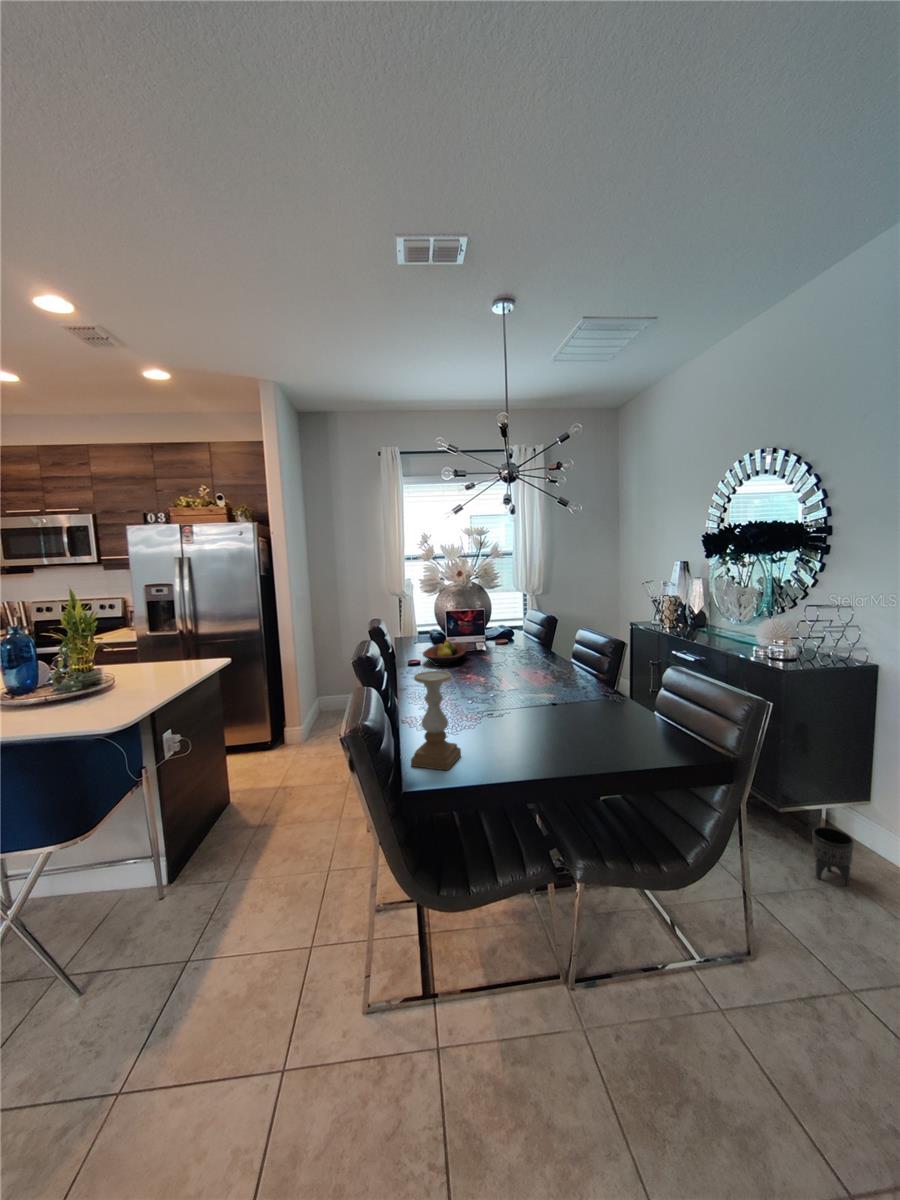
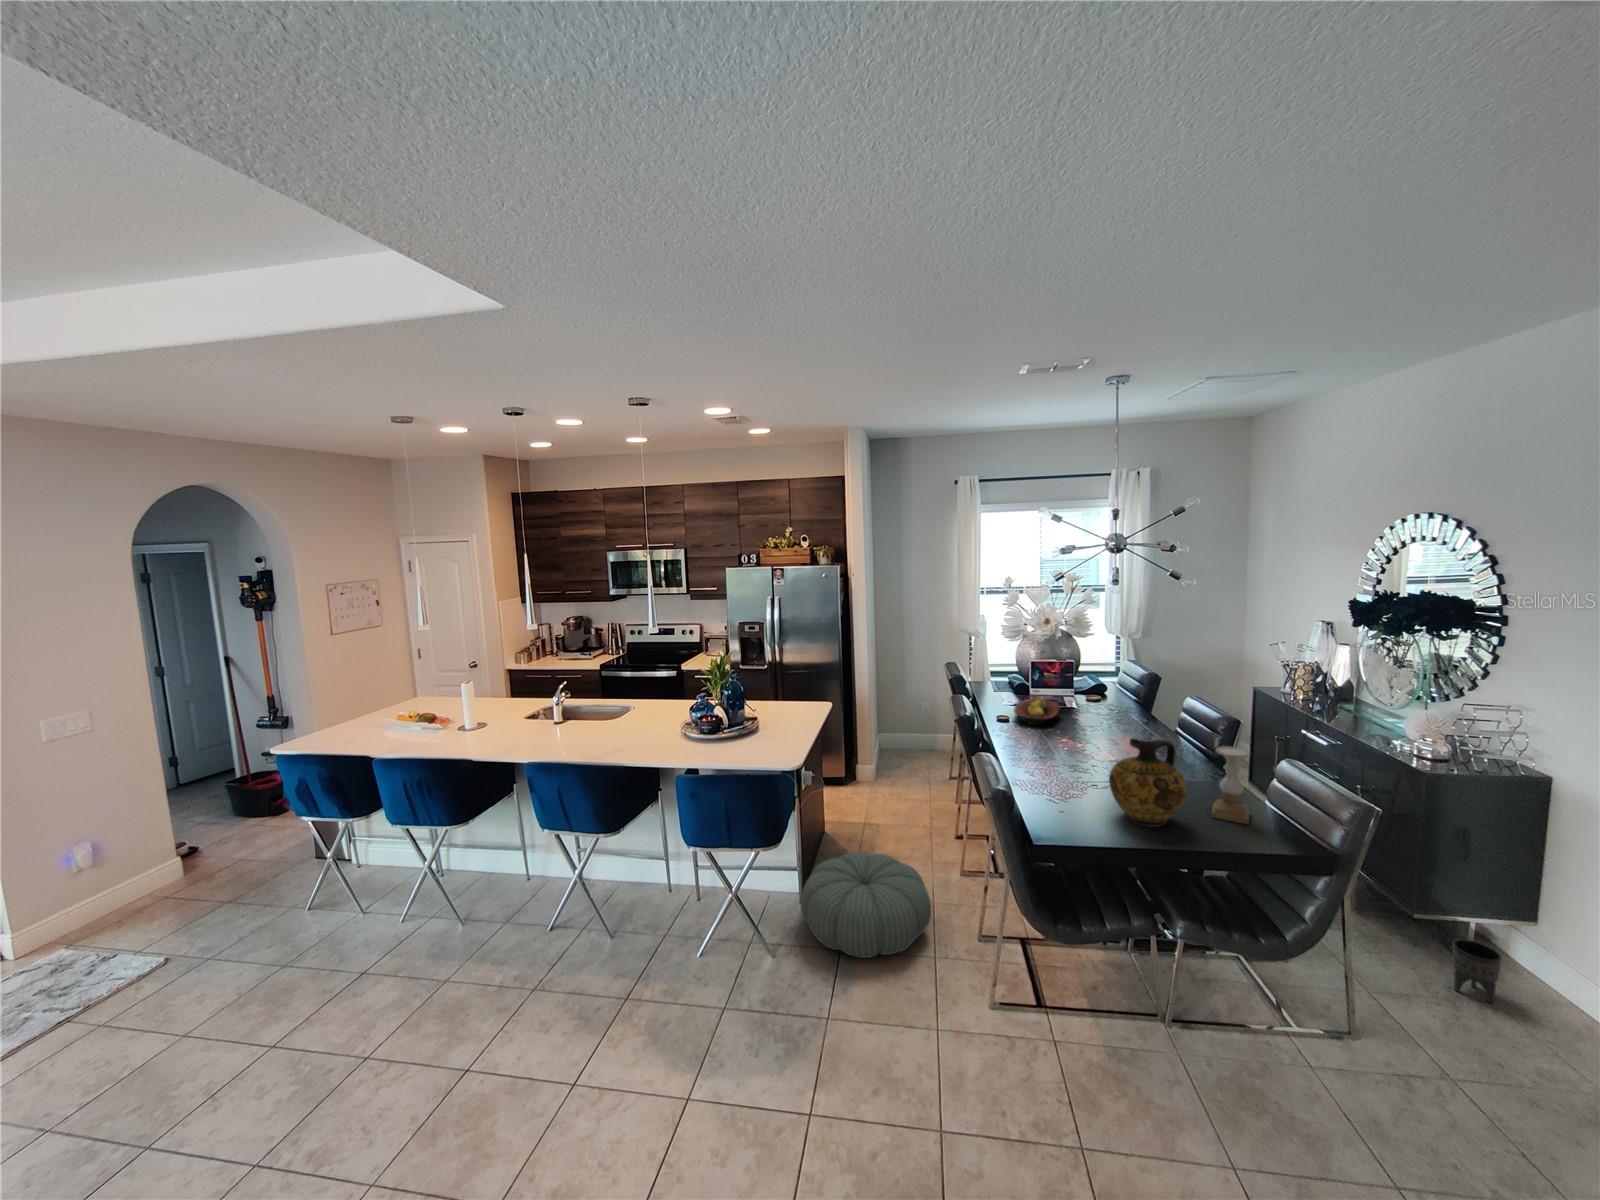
ceramic jug: none [495,646,580,753] -> present [1109,738,1187,827]
candle holder: present [411,671,461,770] -> present [1212,746,1250,824]
pouf: none [142,825,316,972] -> present [801,852,931,958]

